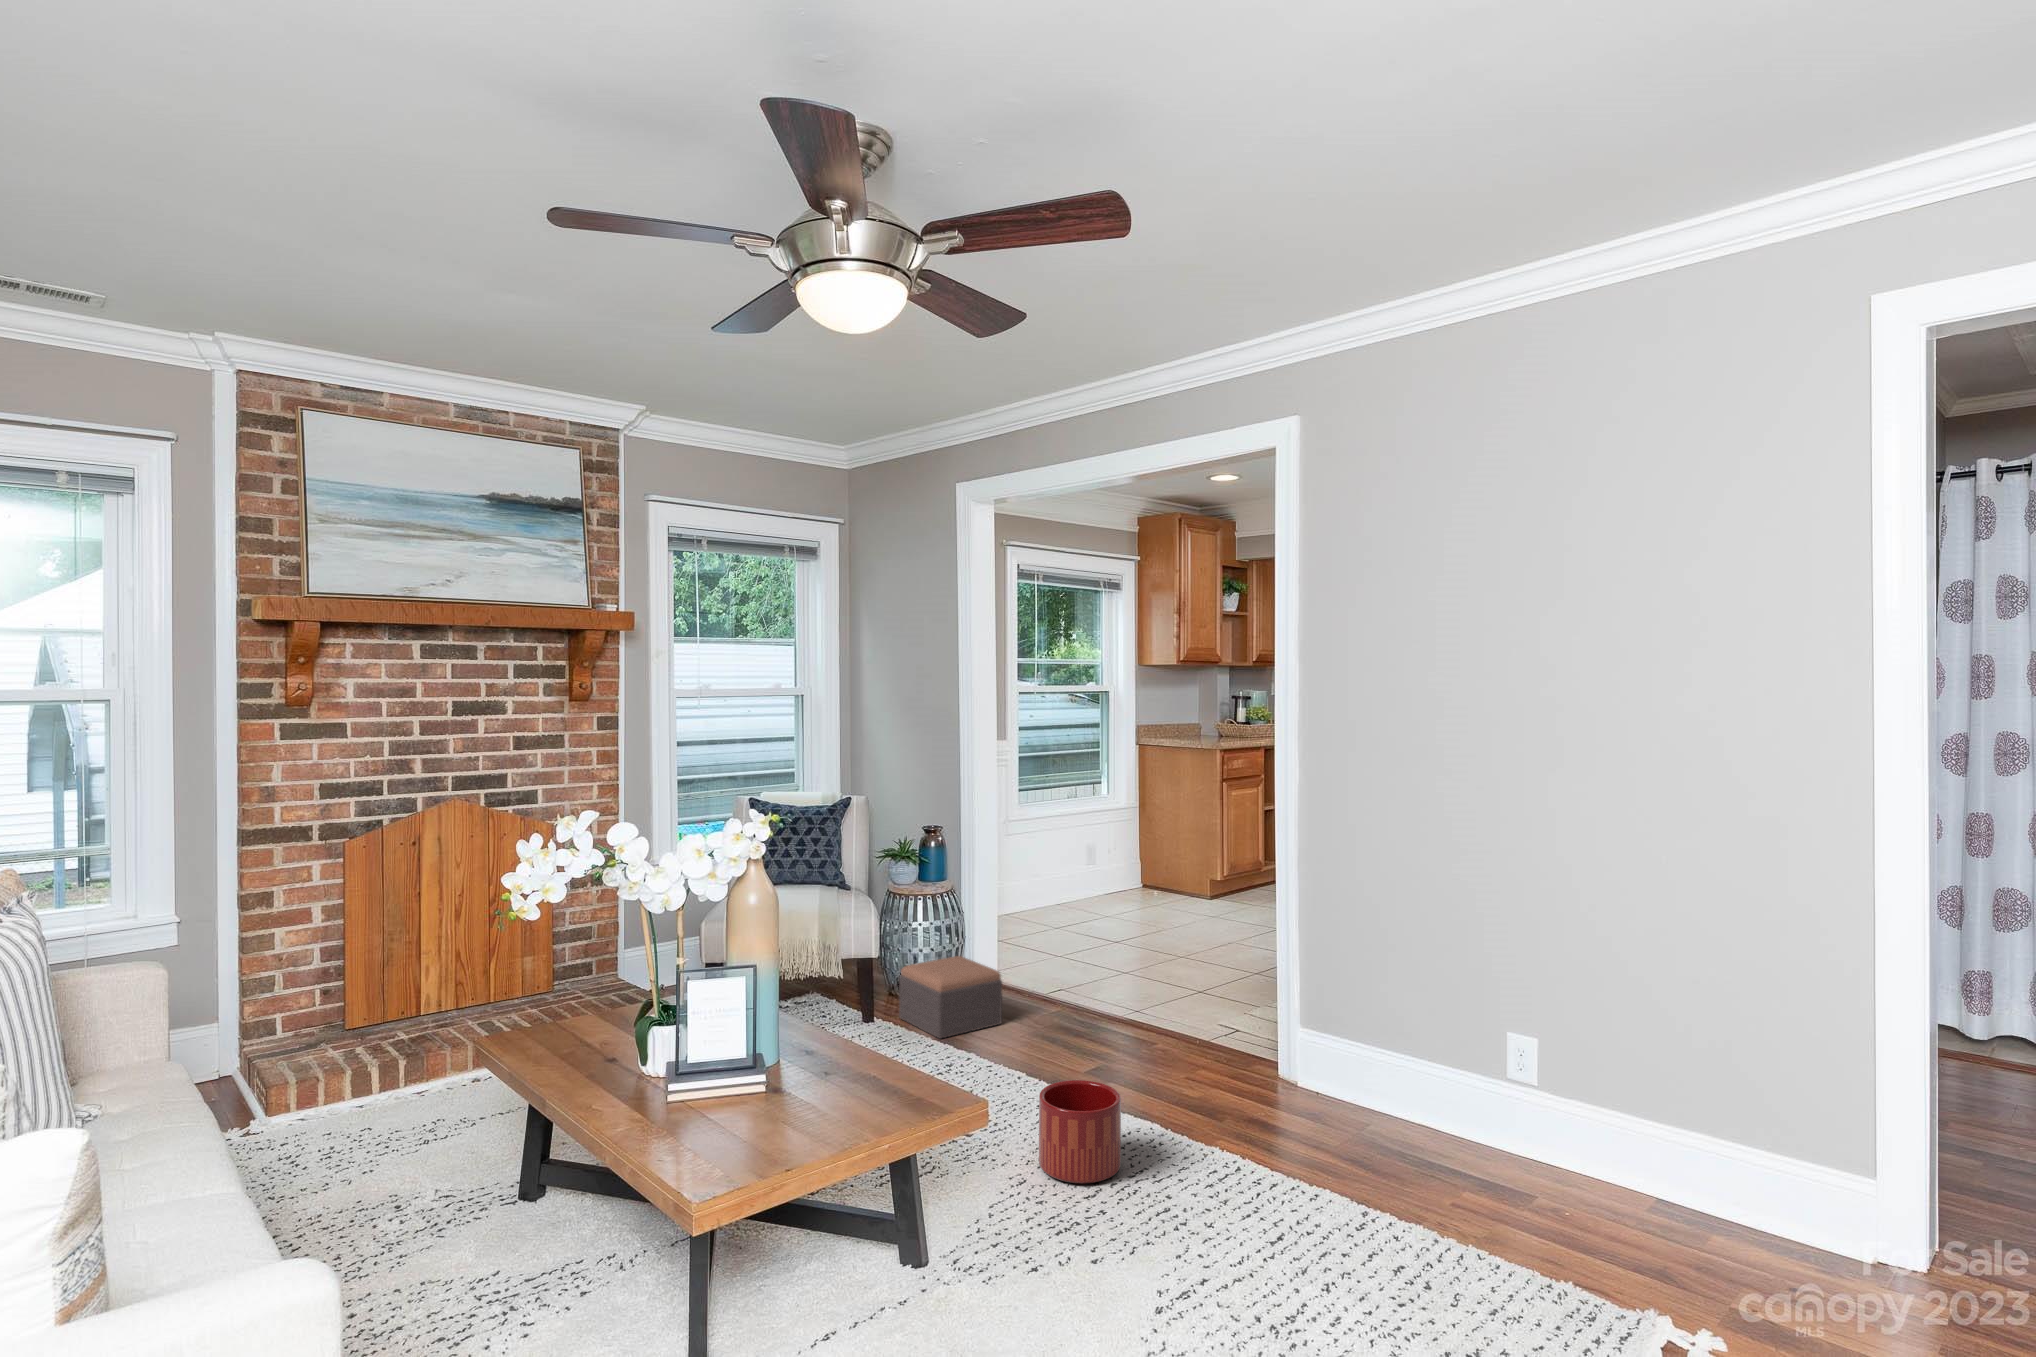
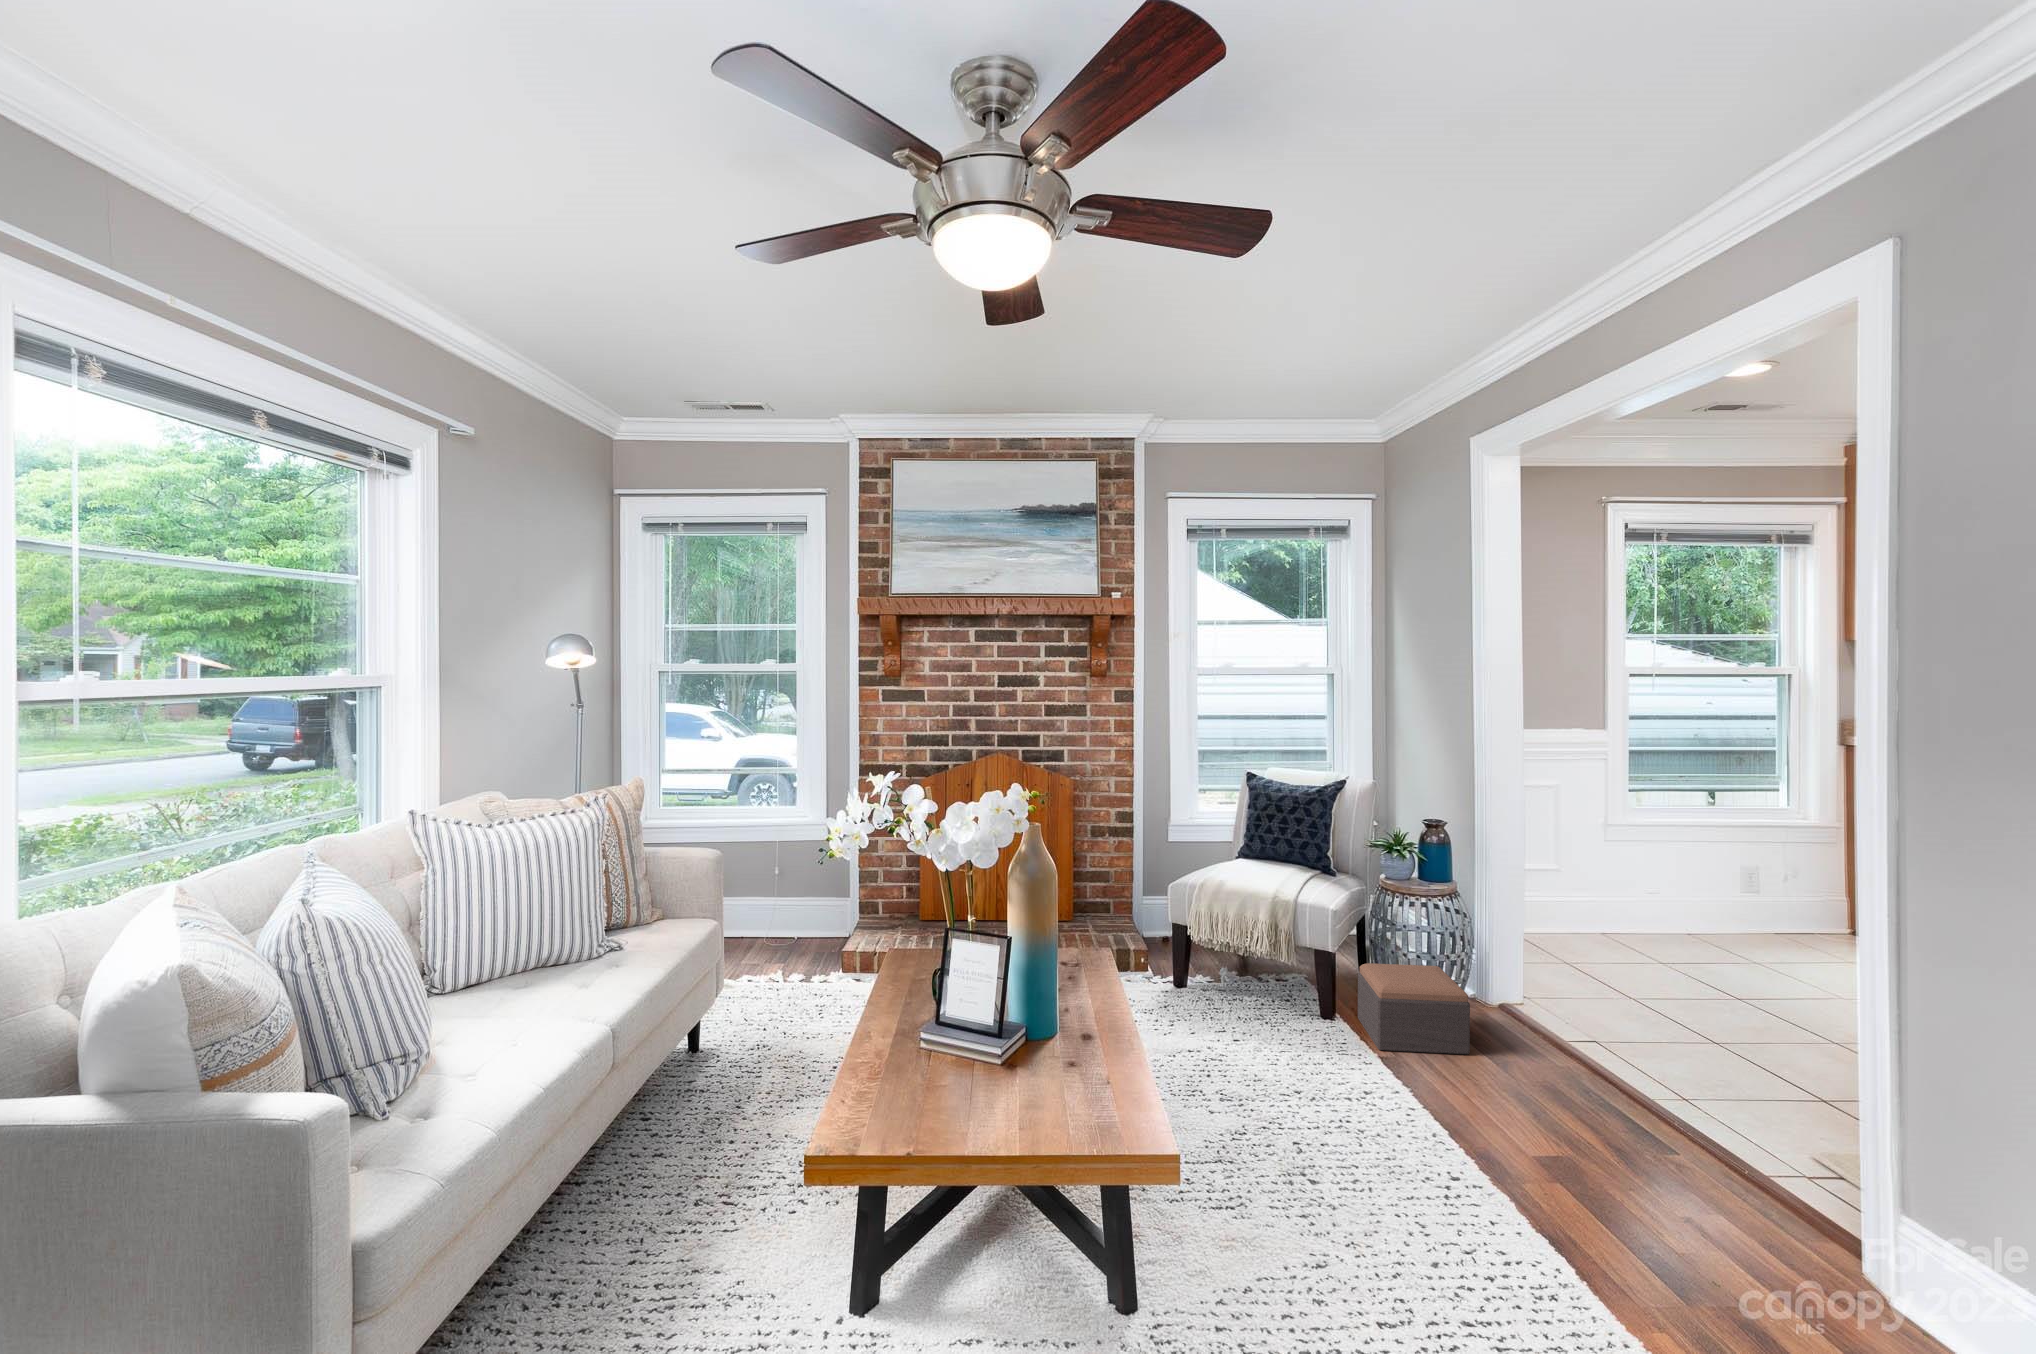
planter: present [1039,1080,1121,1184] -> none [1340,1125,1448,1262]

